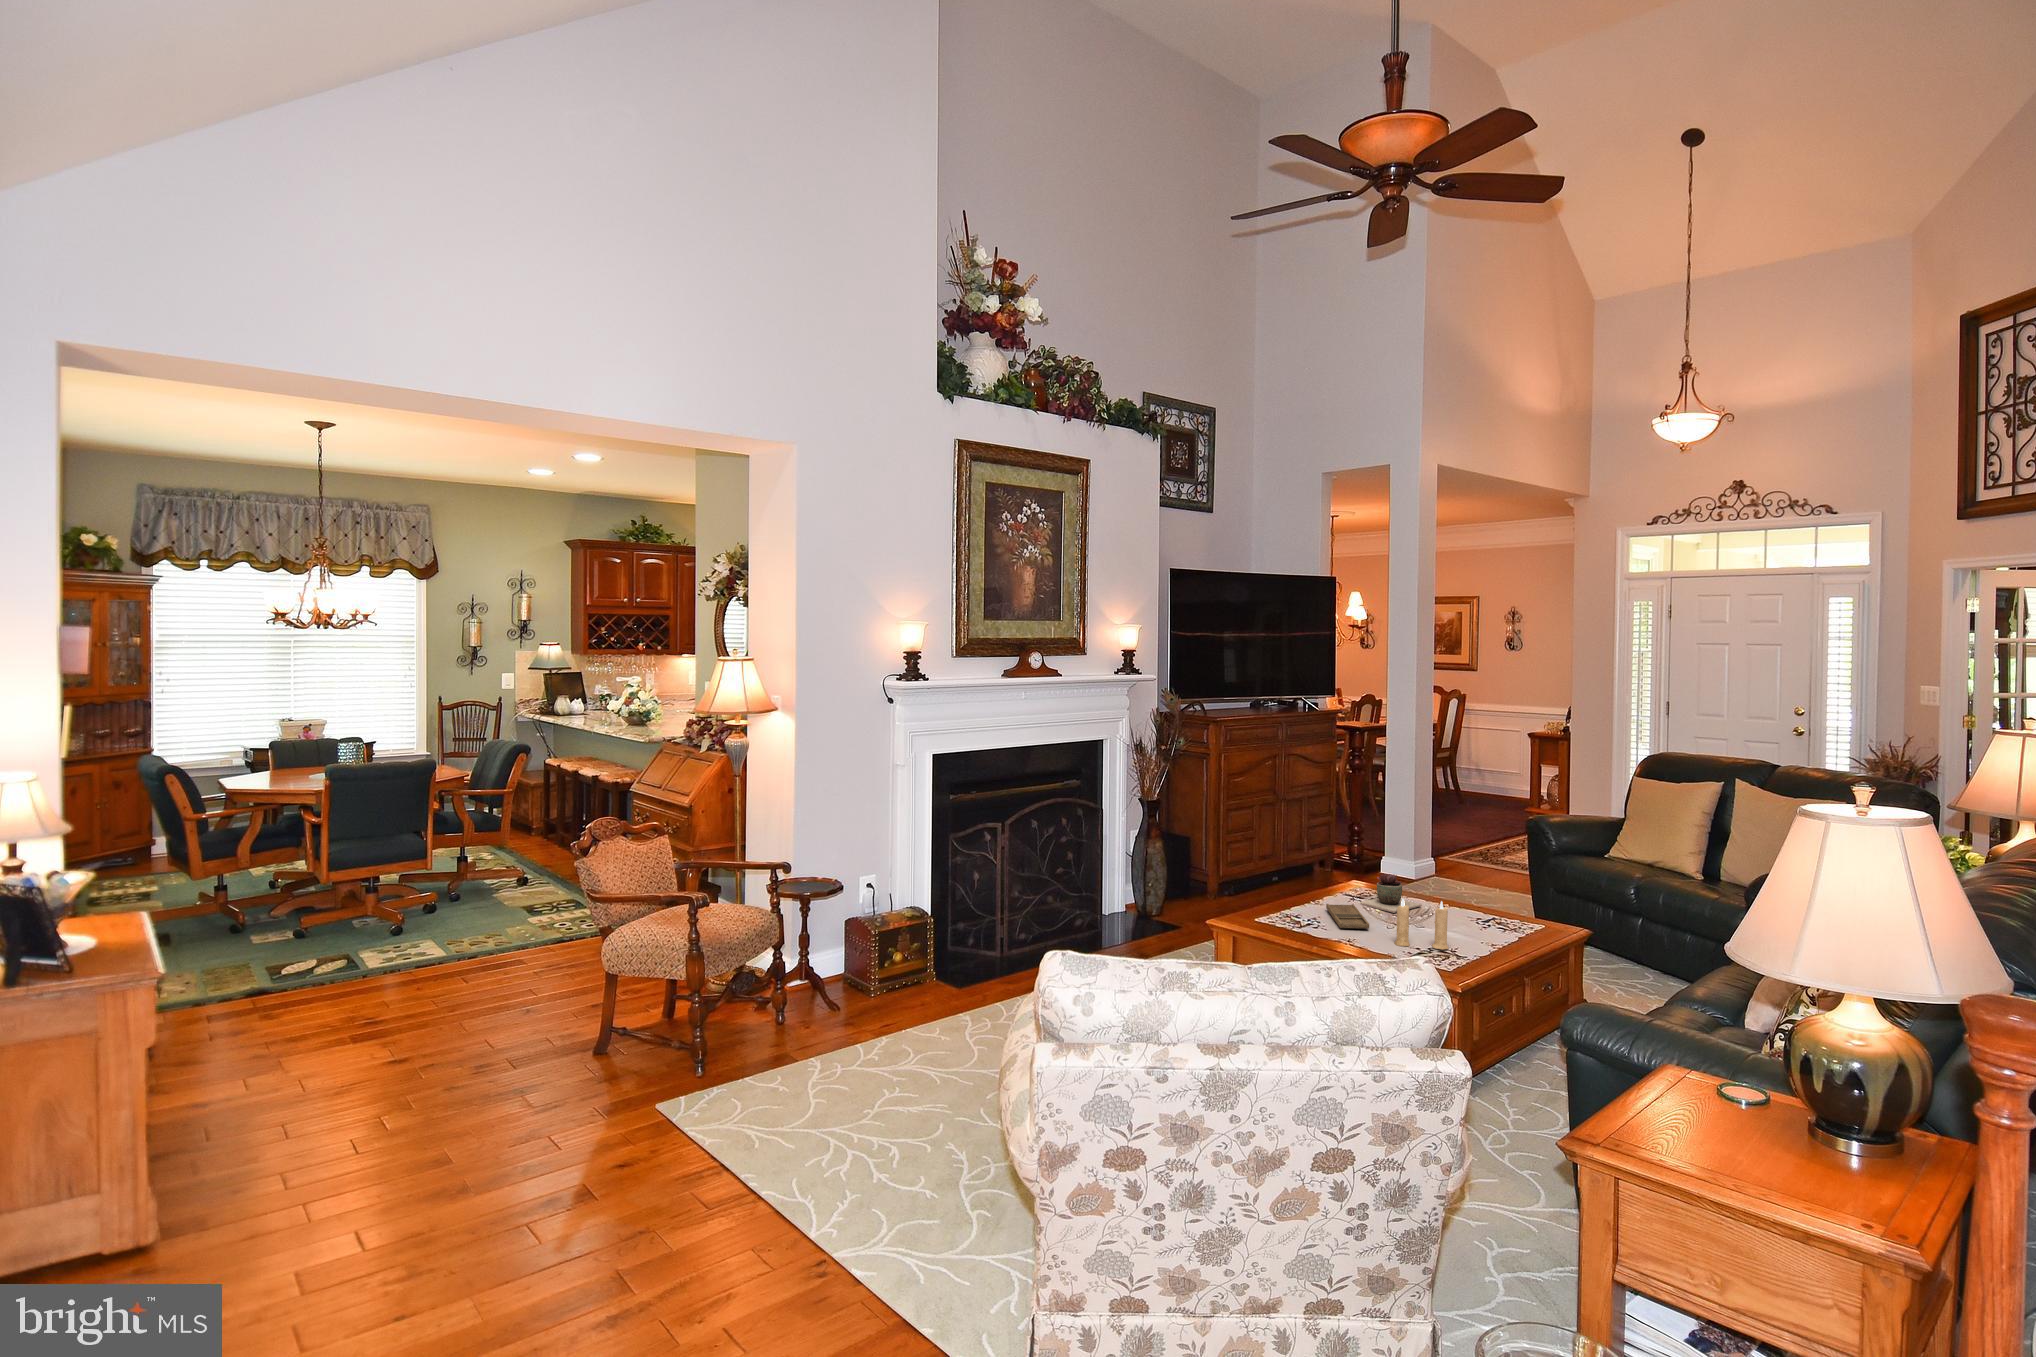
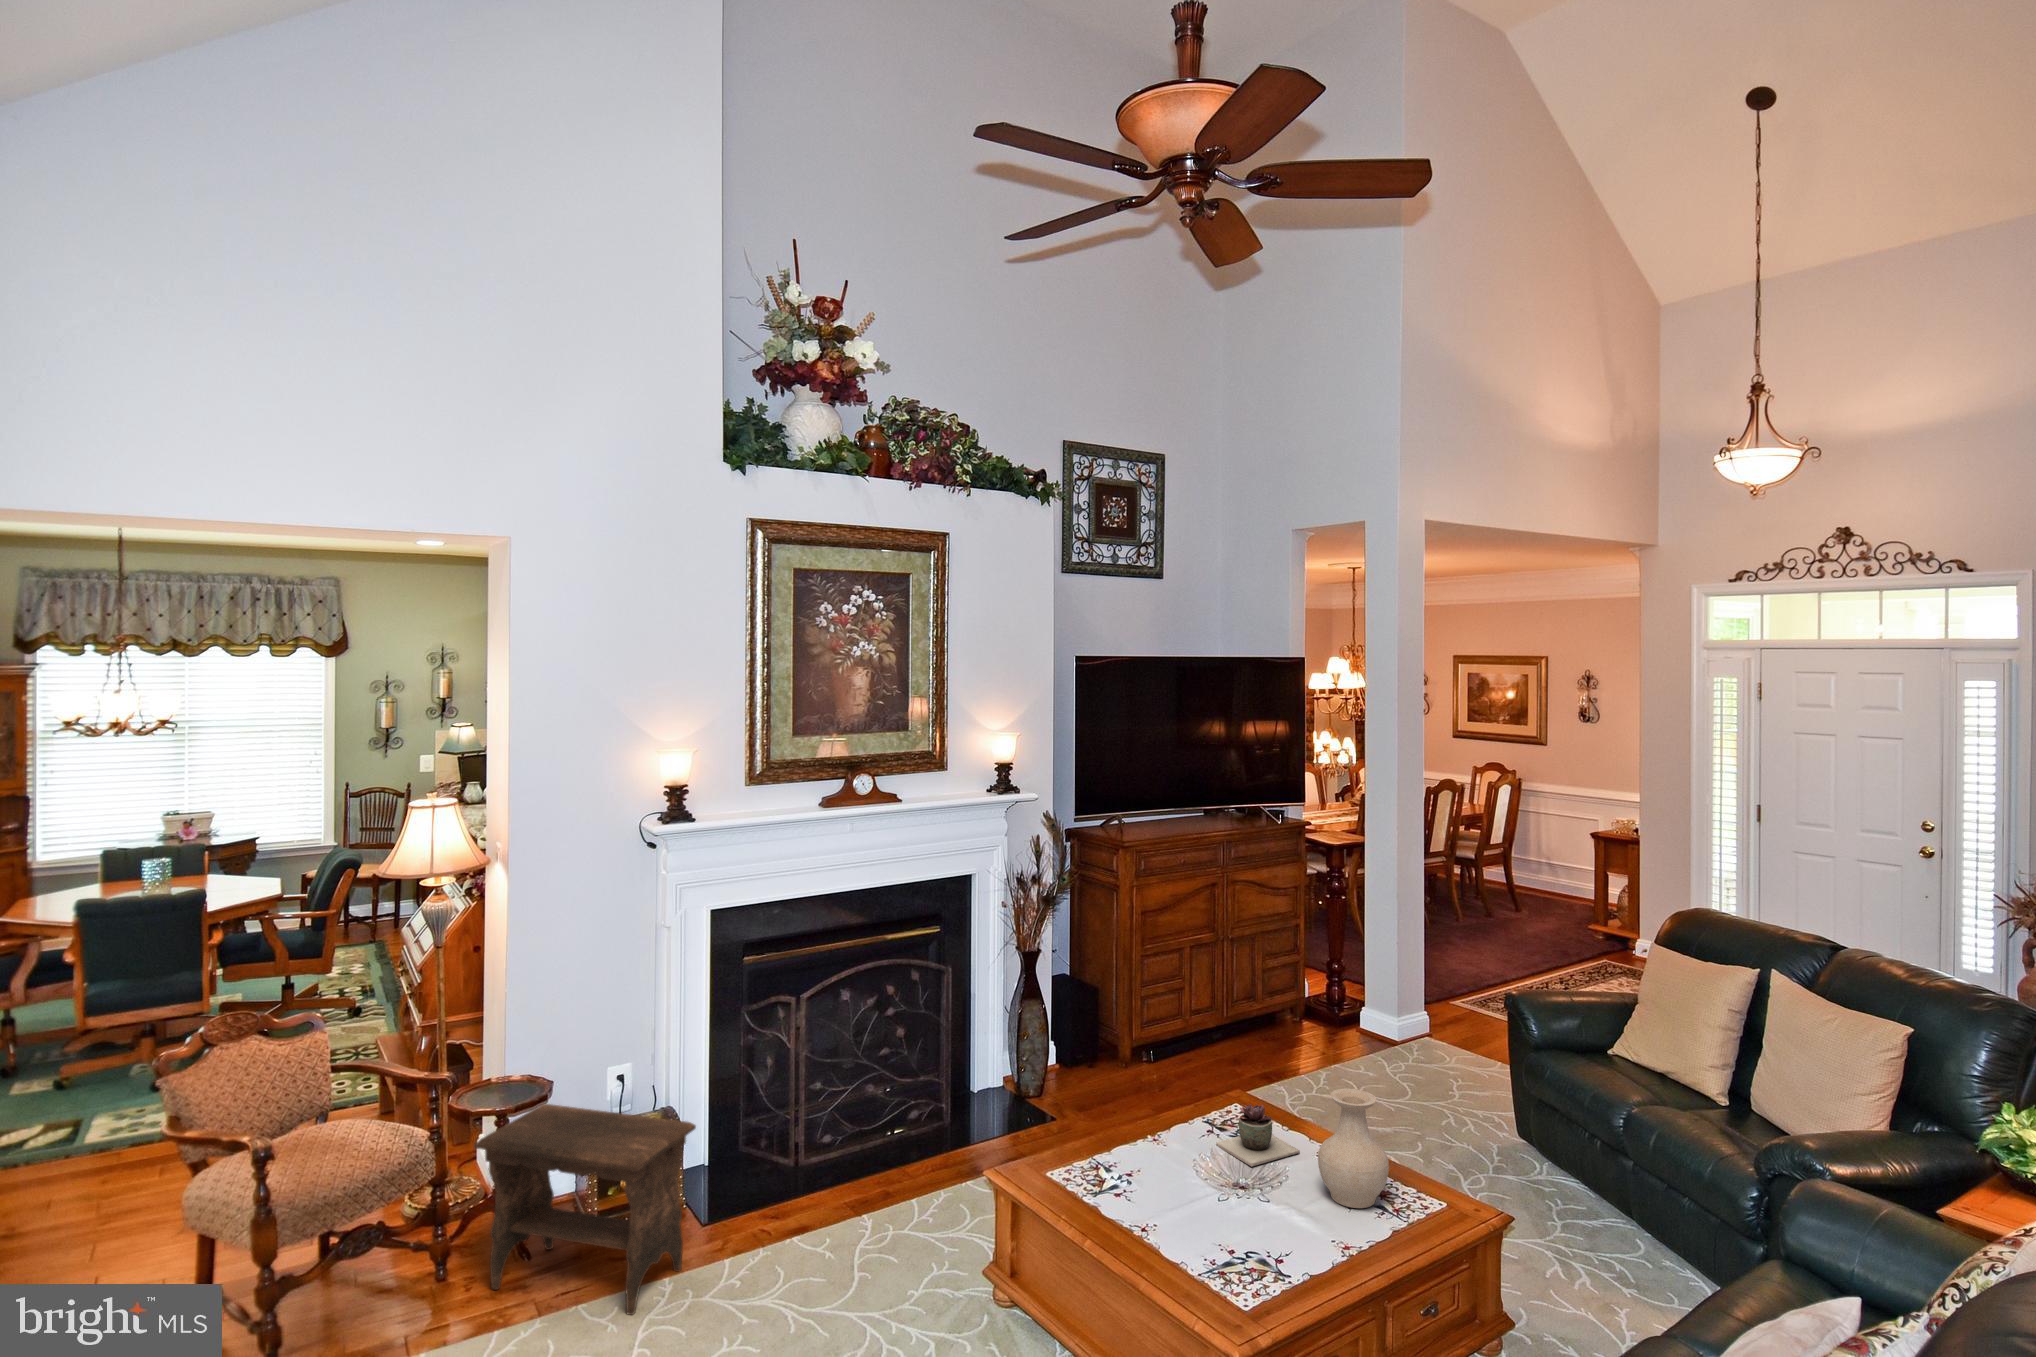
vase: none [1448,851,1500,930] -> present [1318,1088,1389,1208]
footstool: none [812,892,971,1034] -> present [474,1104,696,1315]
candle: present [1394,899,1449,950] -> none [1215,1167,1289,1253]
tray: present [1326,904,1369,929] -> none [1154,1149,1196,1202]

